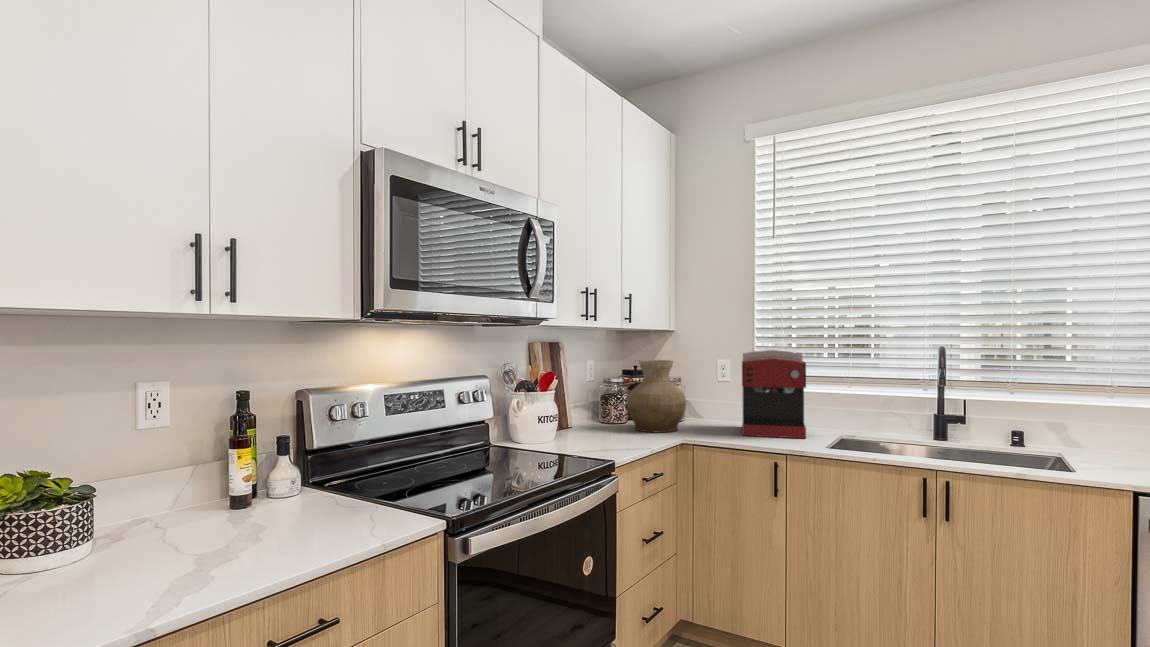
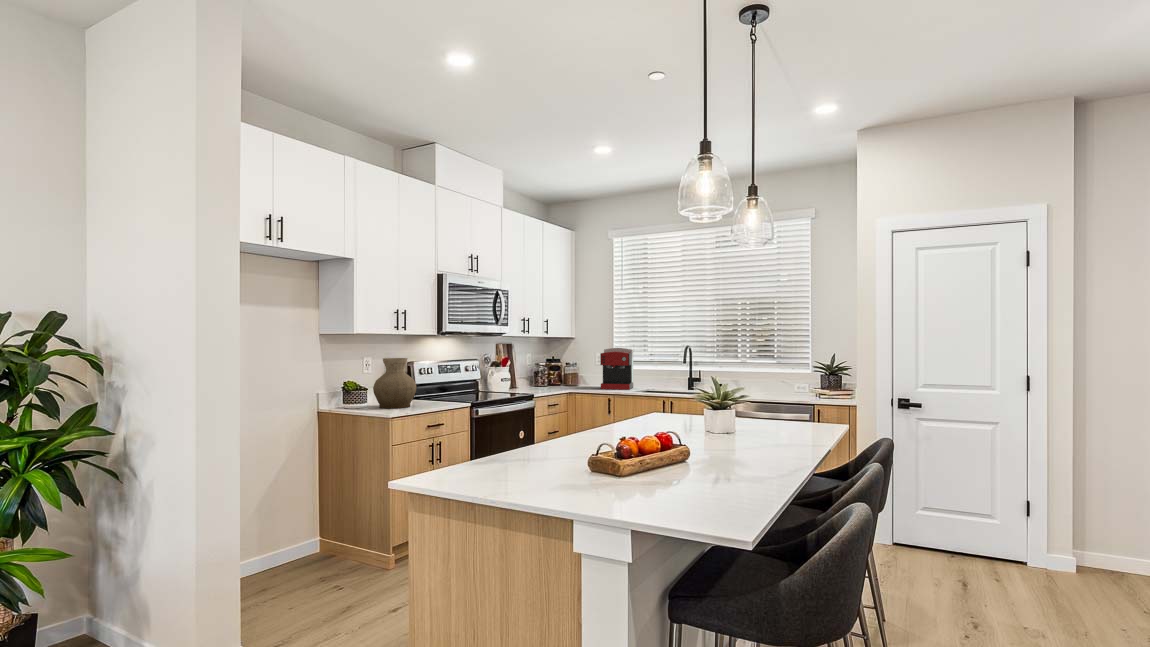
vase: present [627,360,686,433] -> present [373,358,417,408]

